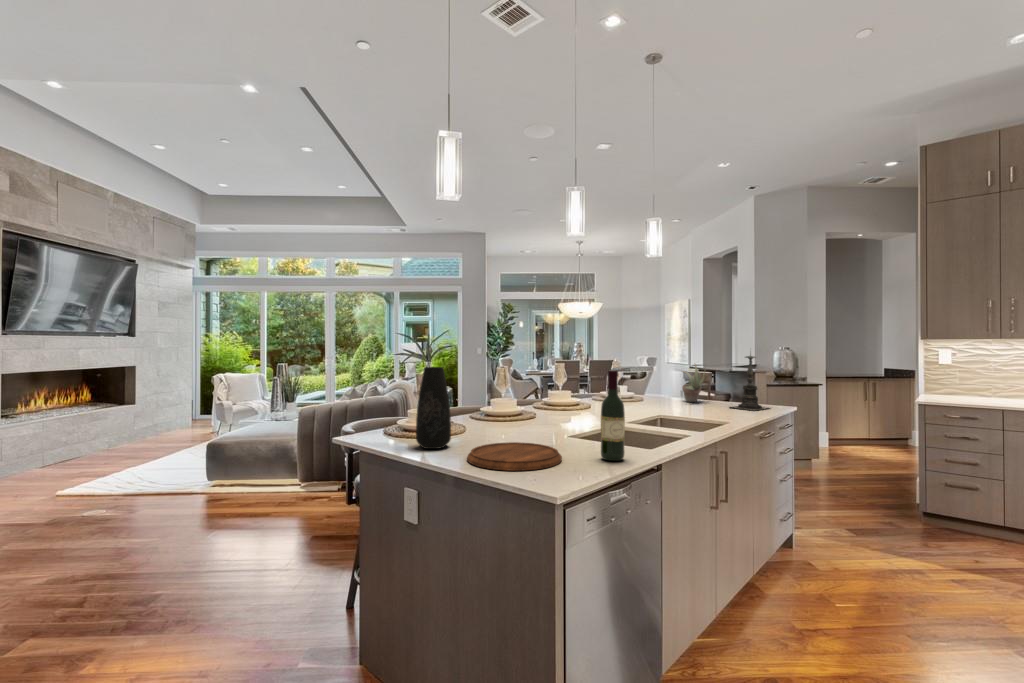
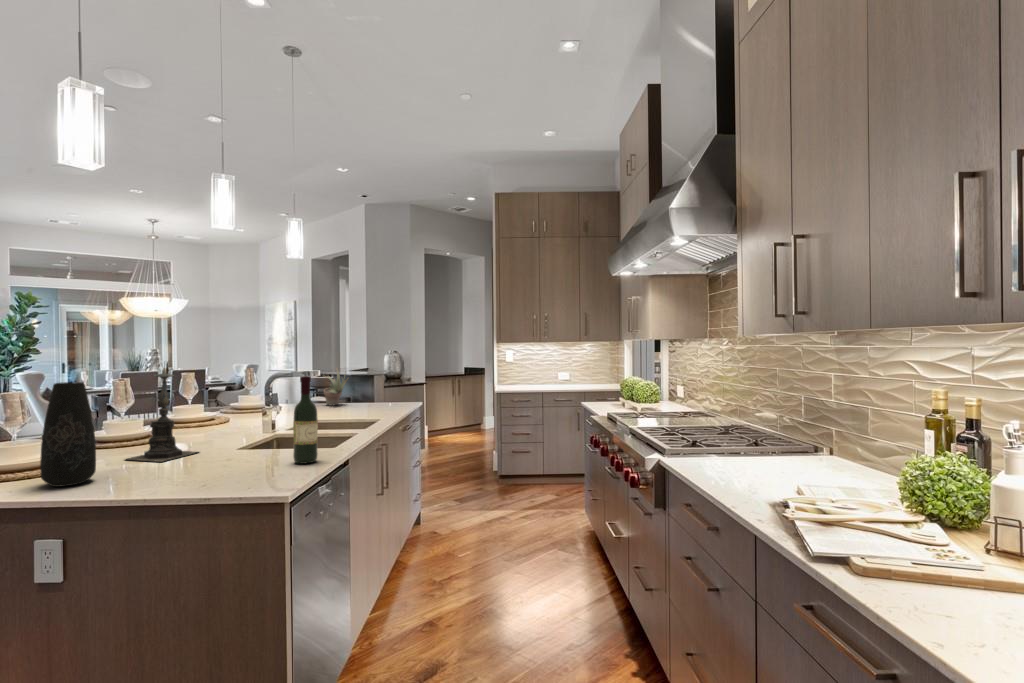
candle holder: present [730,354,768,411] -> present [126,368,197,462]
cutting board: present [467,442,562,471] -> none [137,459,256,491]

